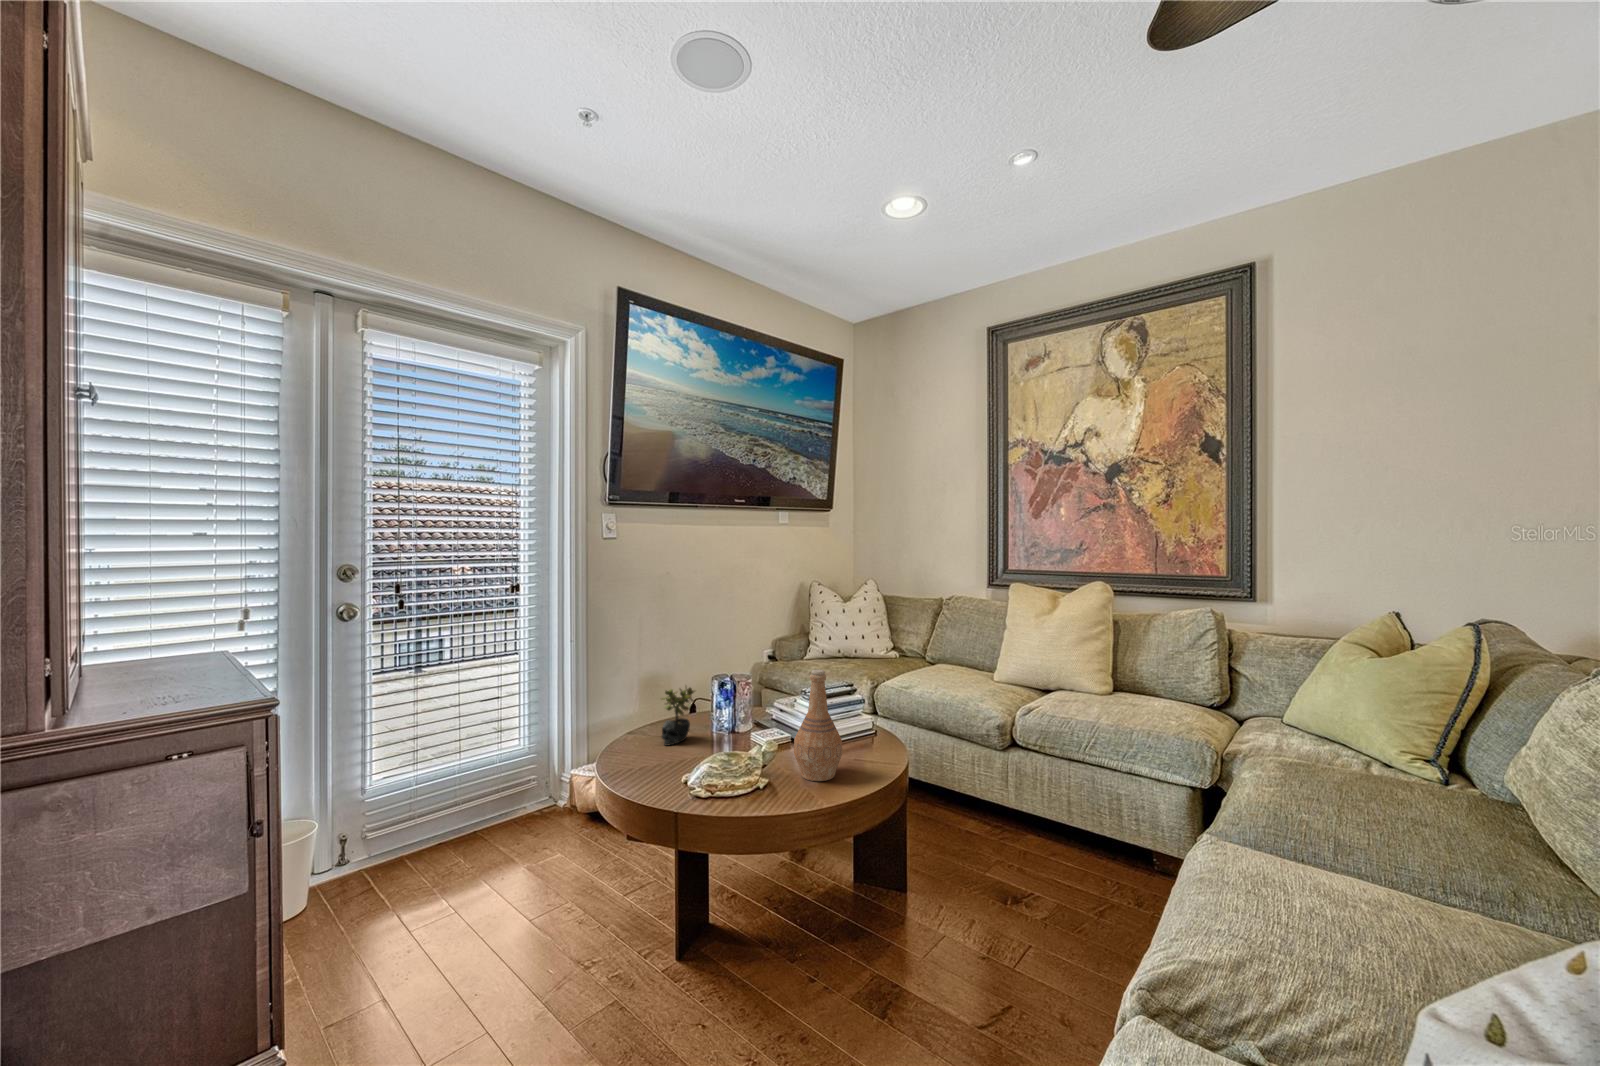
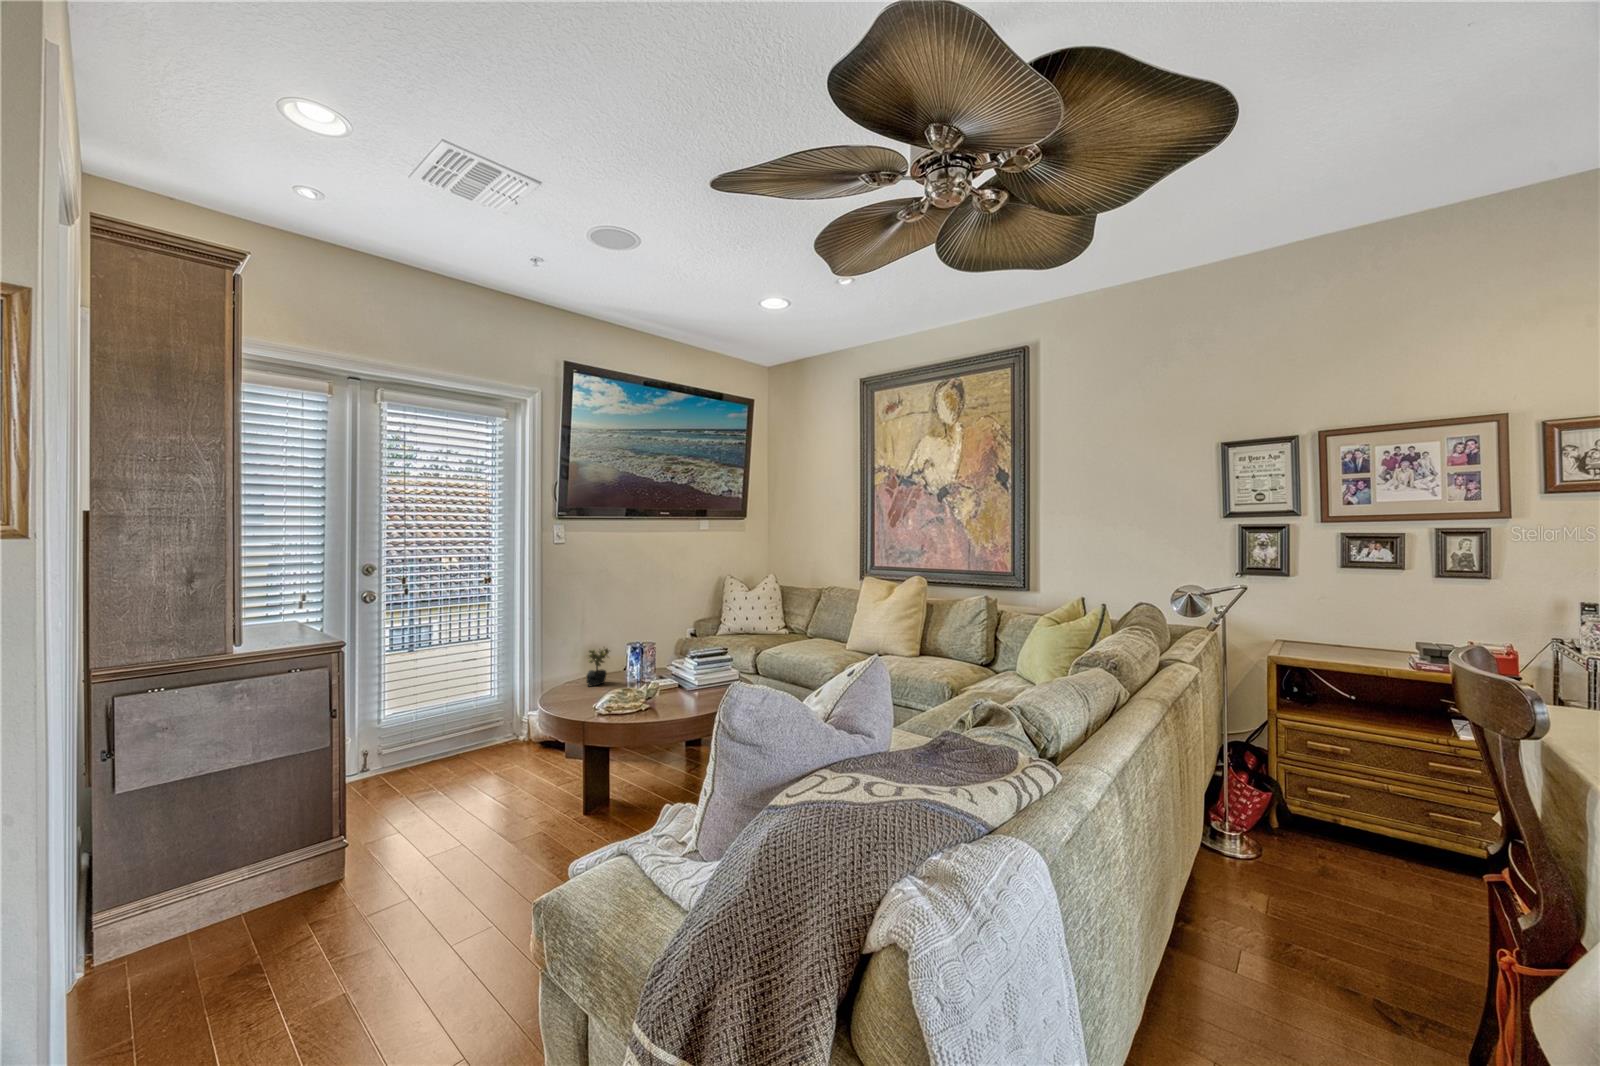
vase: present [794,669,842,781] -> none [666,634,698,704]

